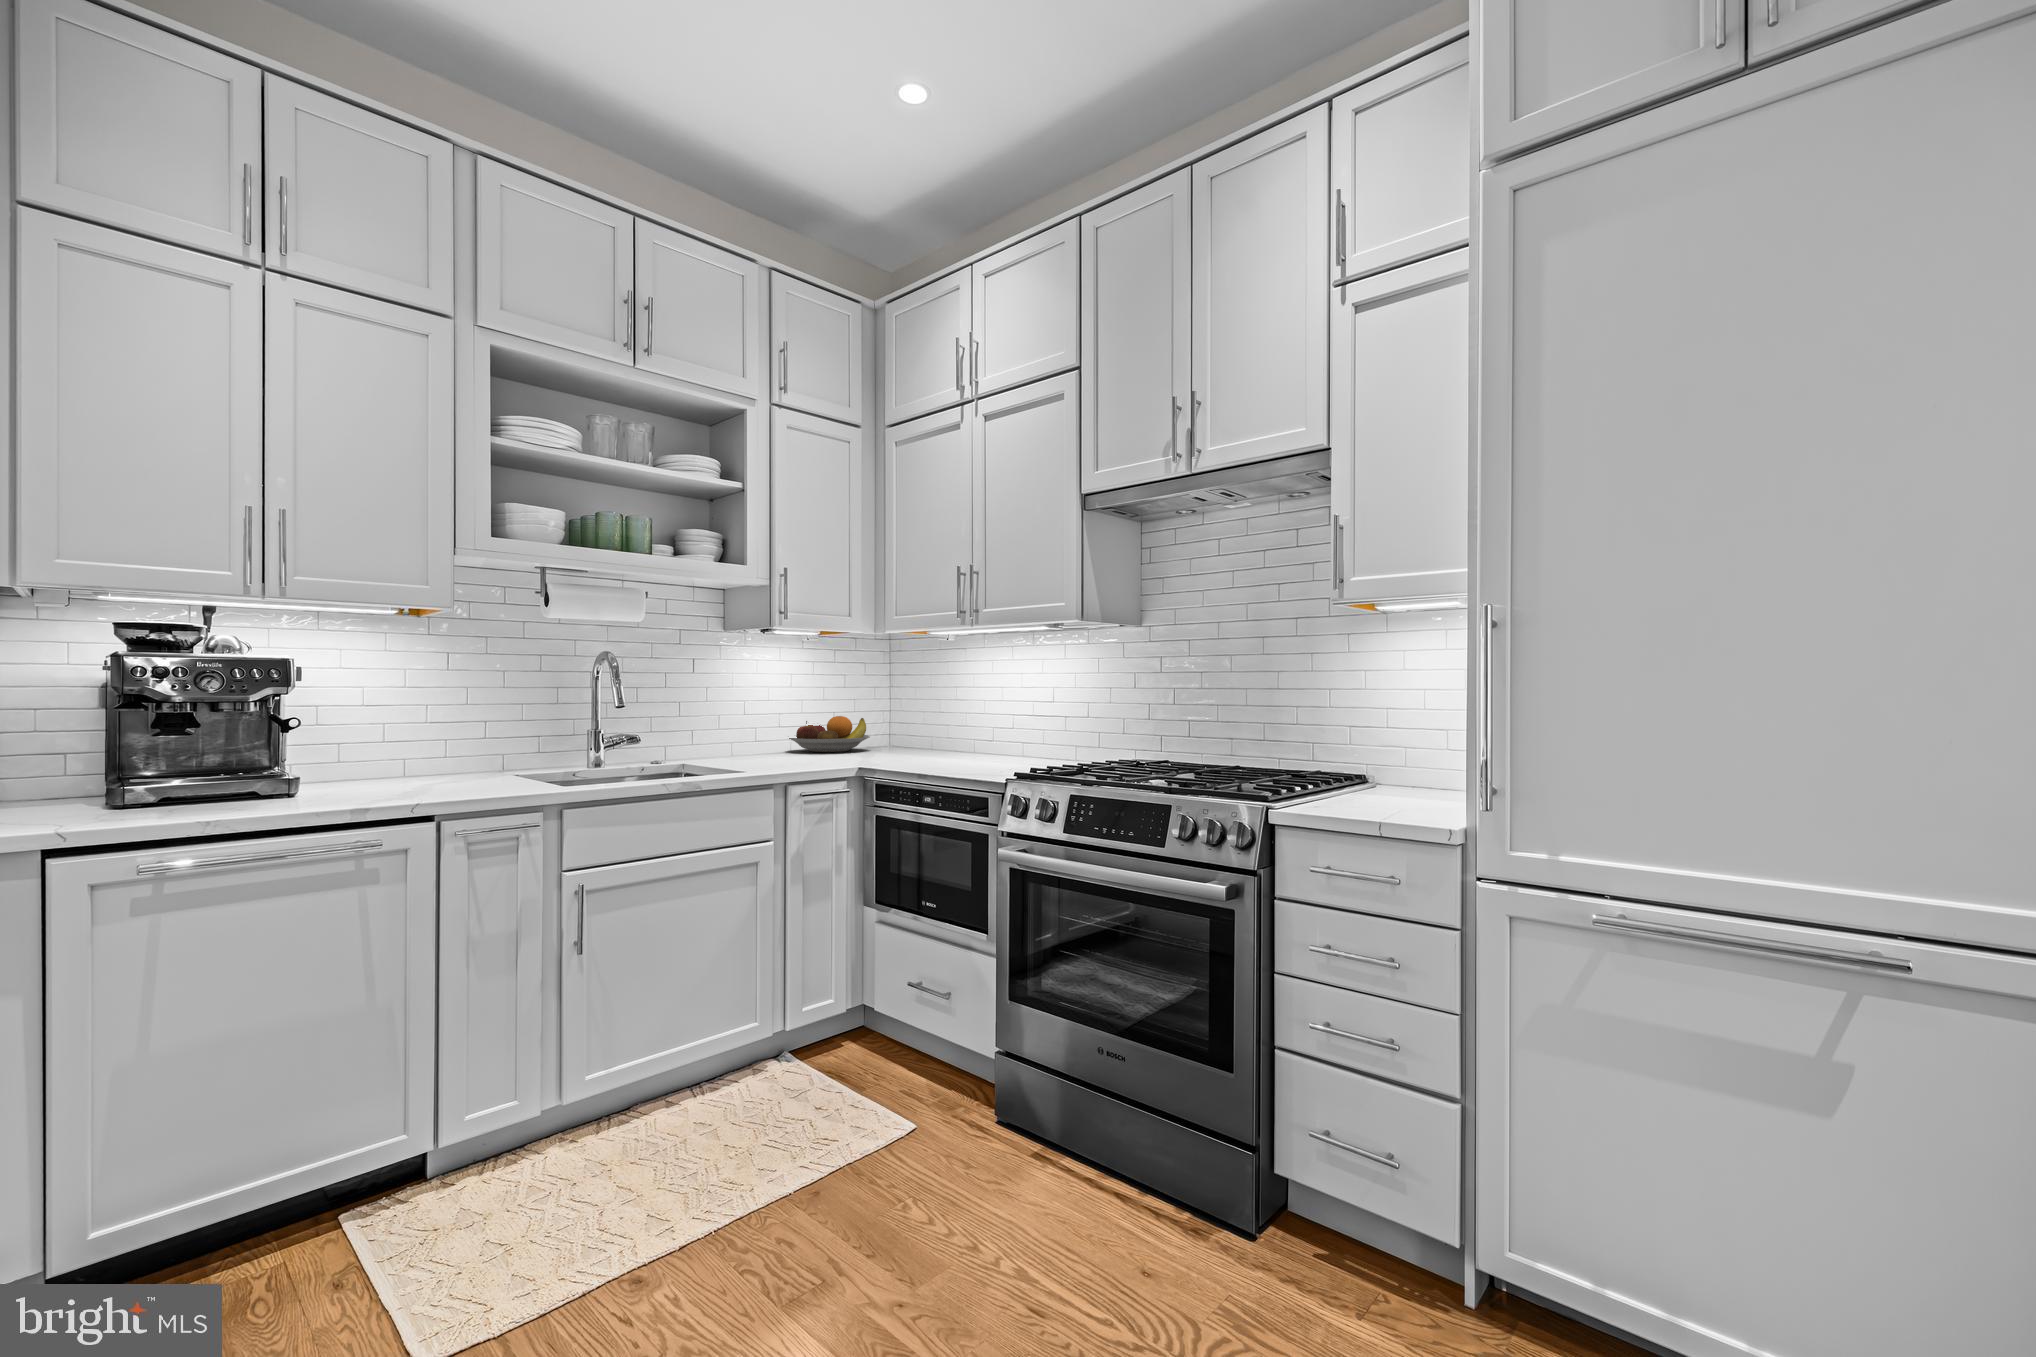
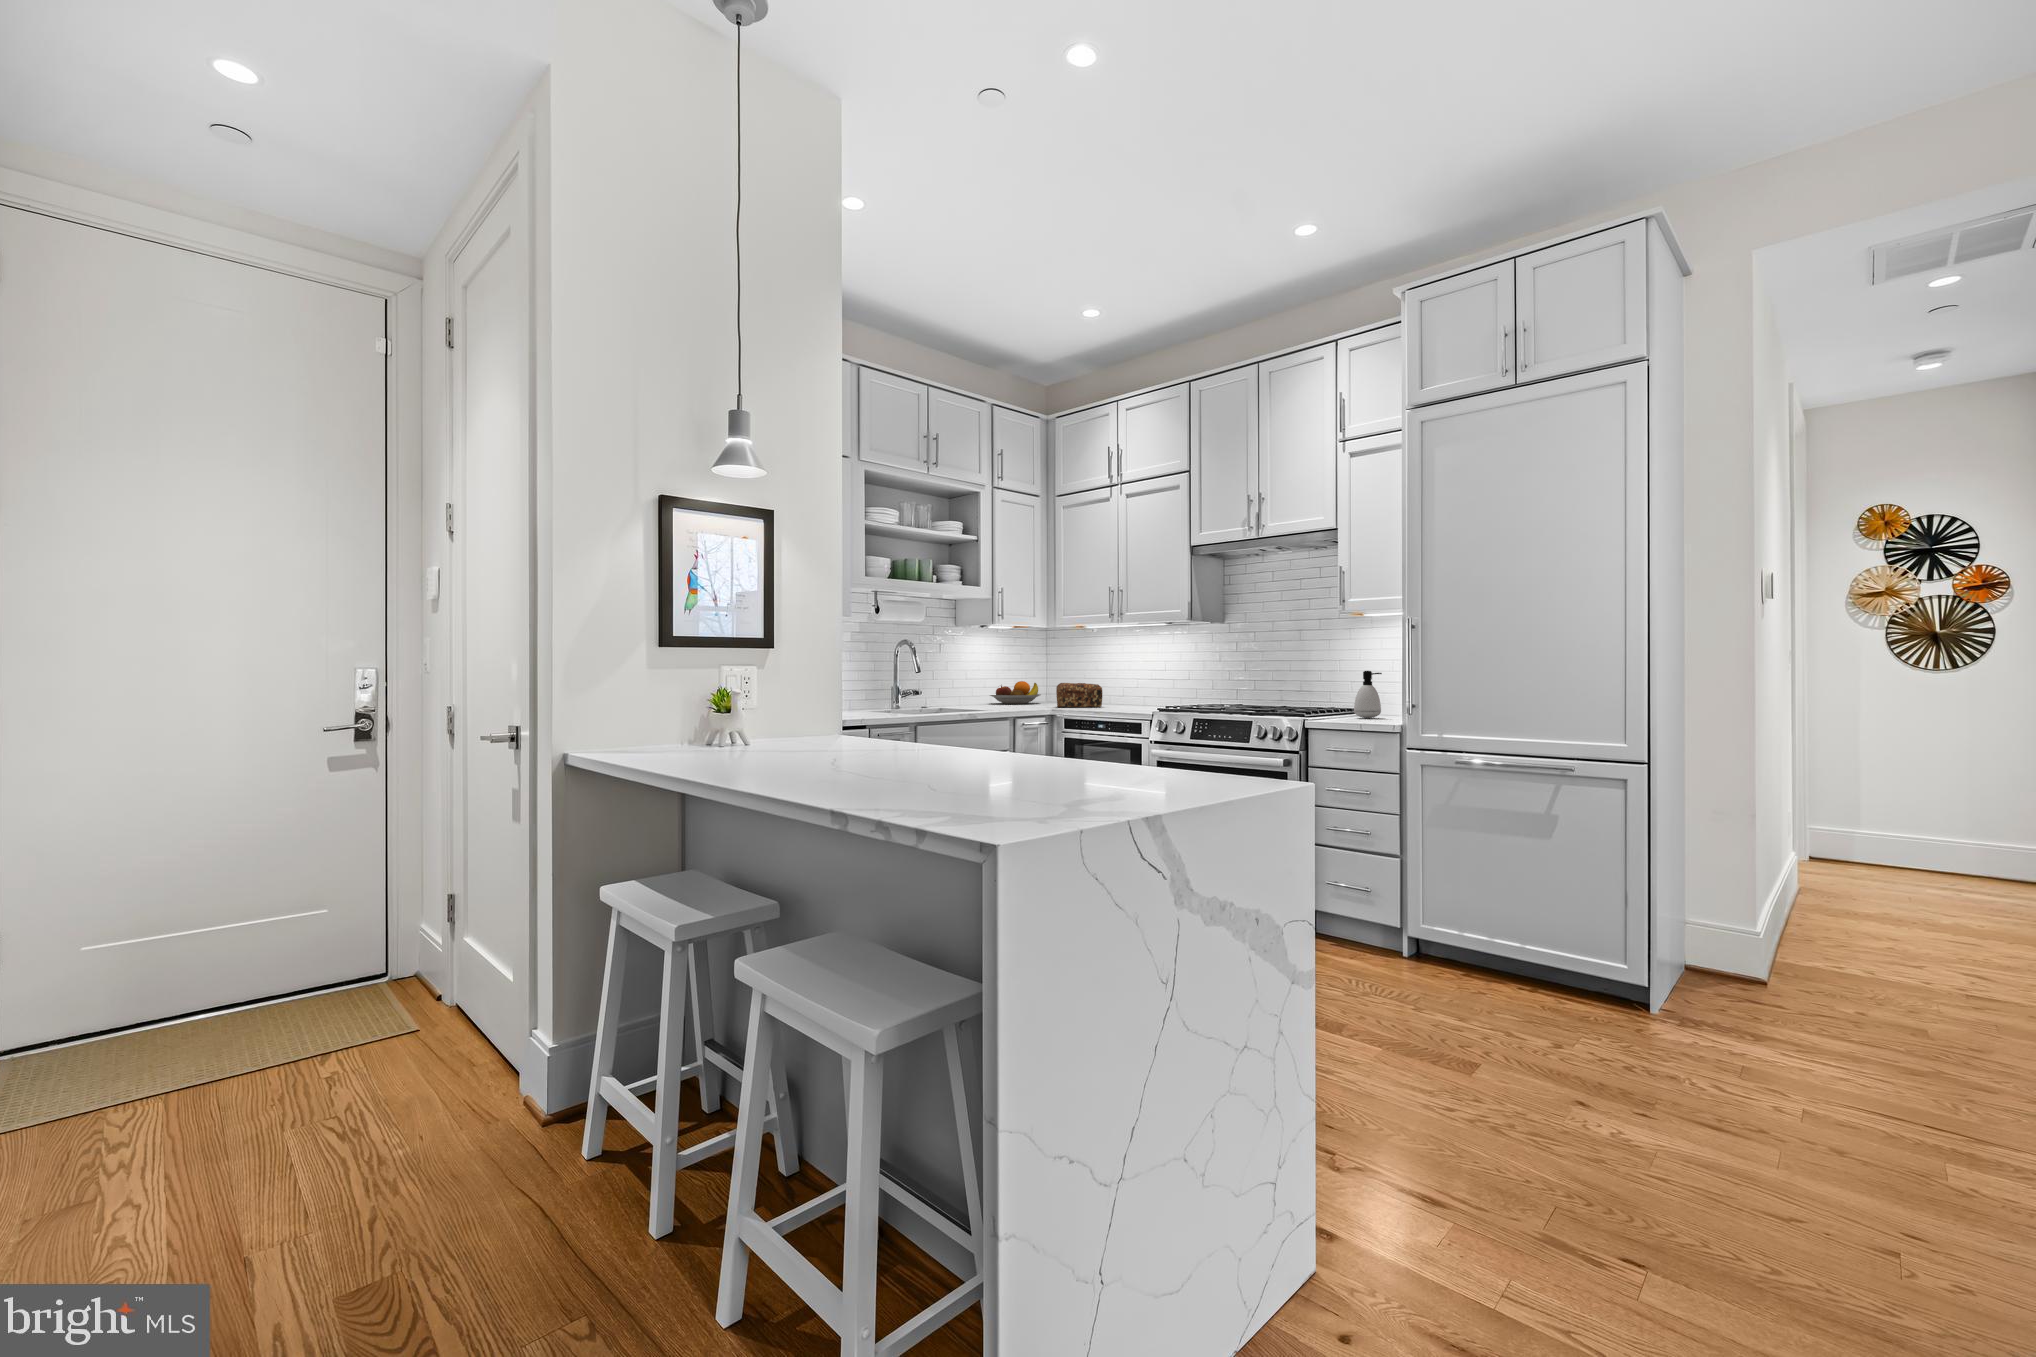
soap dispenser: none [1364,712,1418,805] -> present [1354,671,1382,718]
bread loaf: none [869,722,947,762] -> present [1056,683,1102,707]

